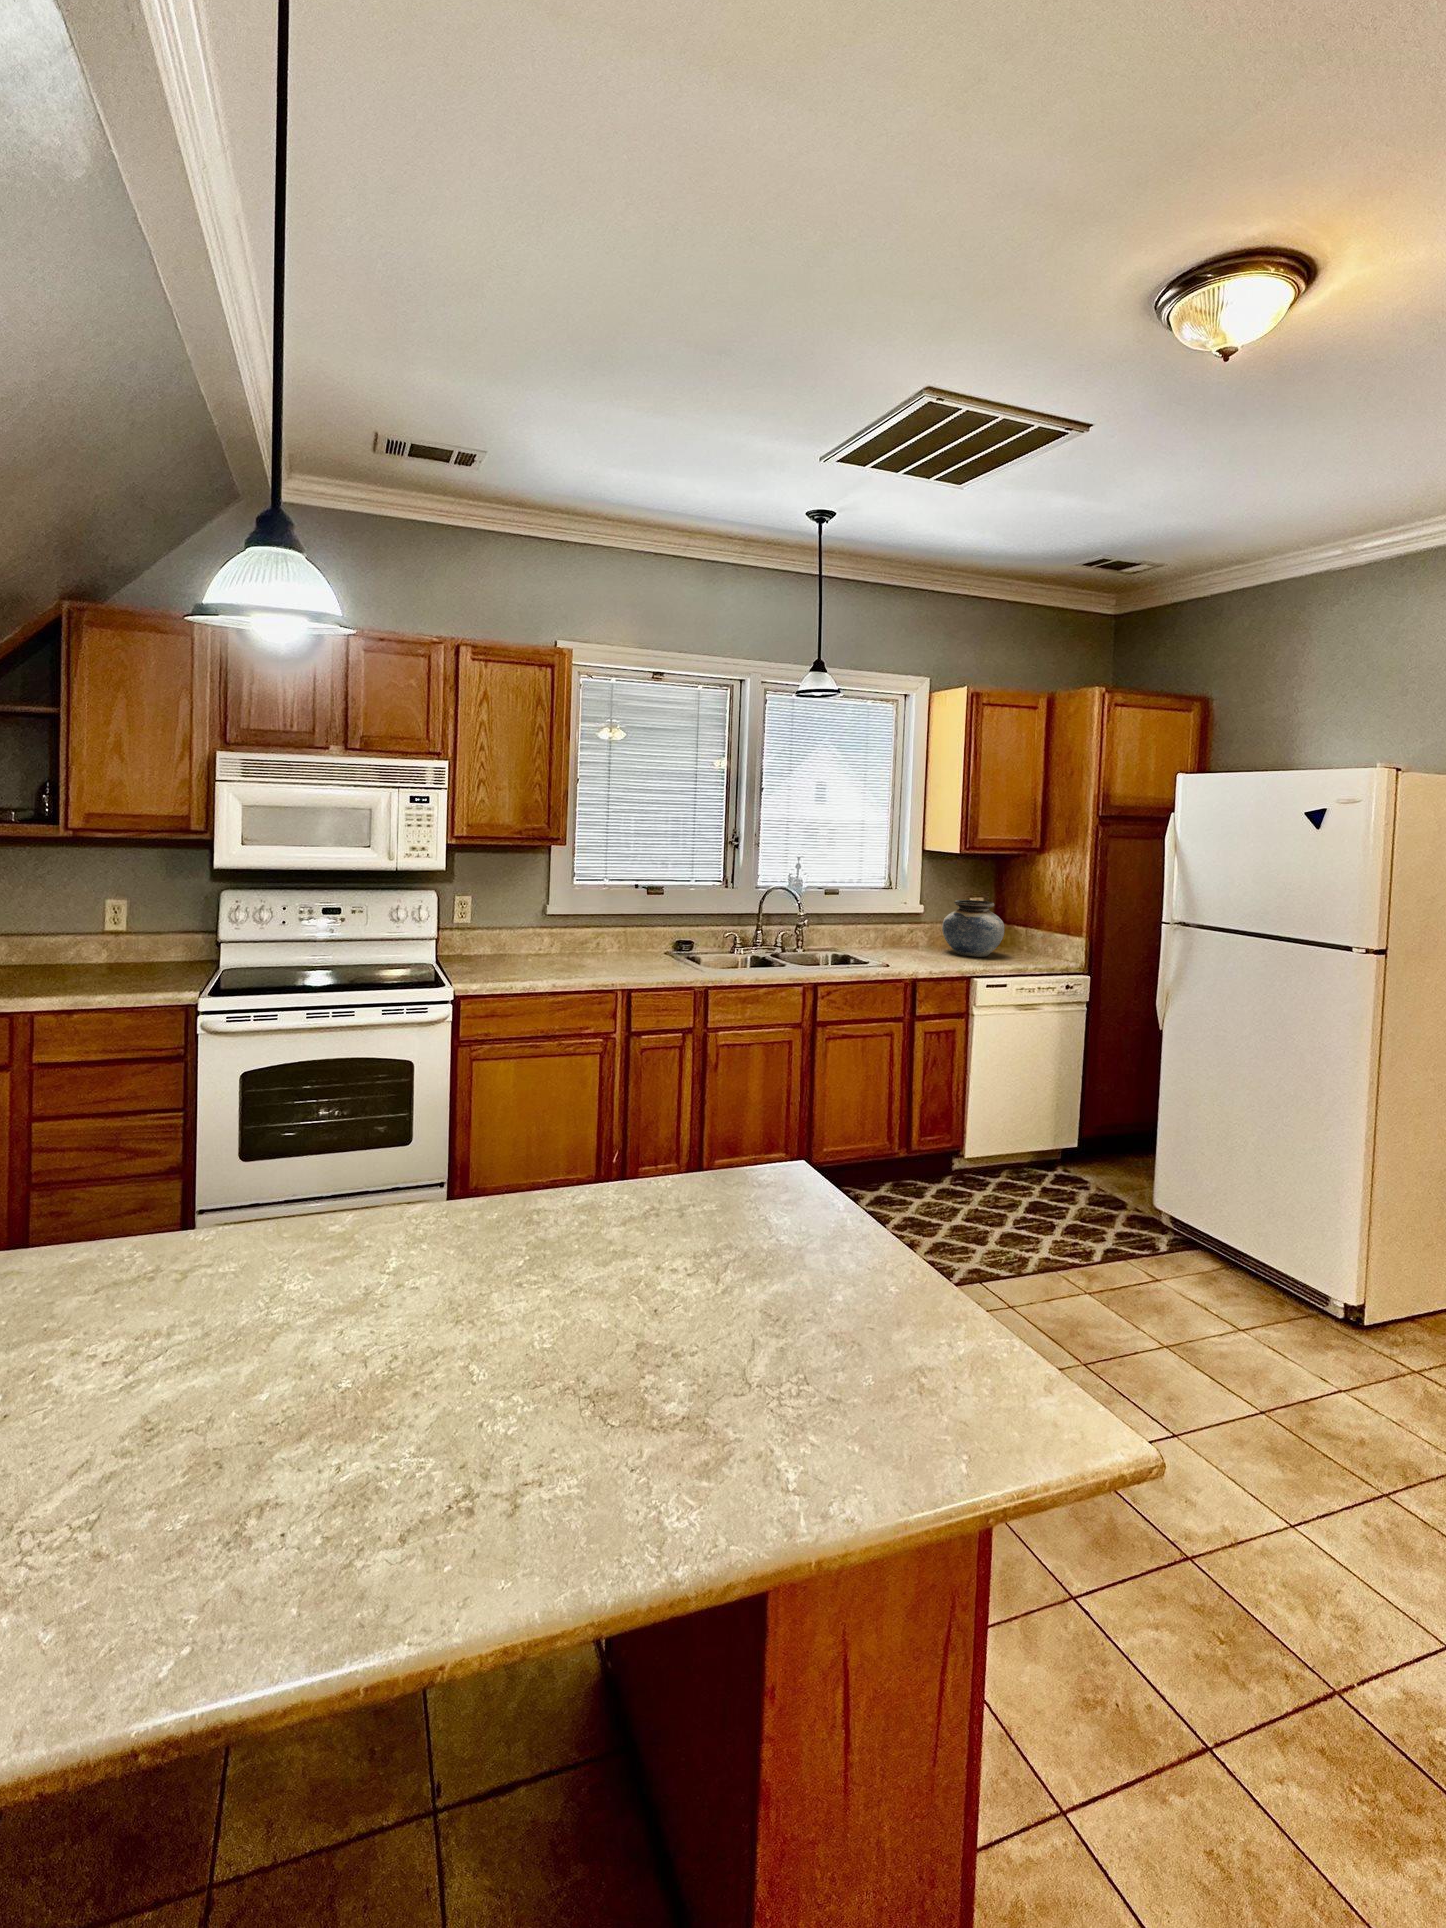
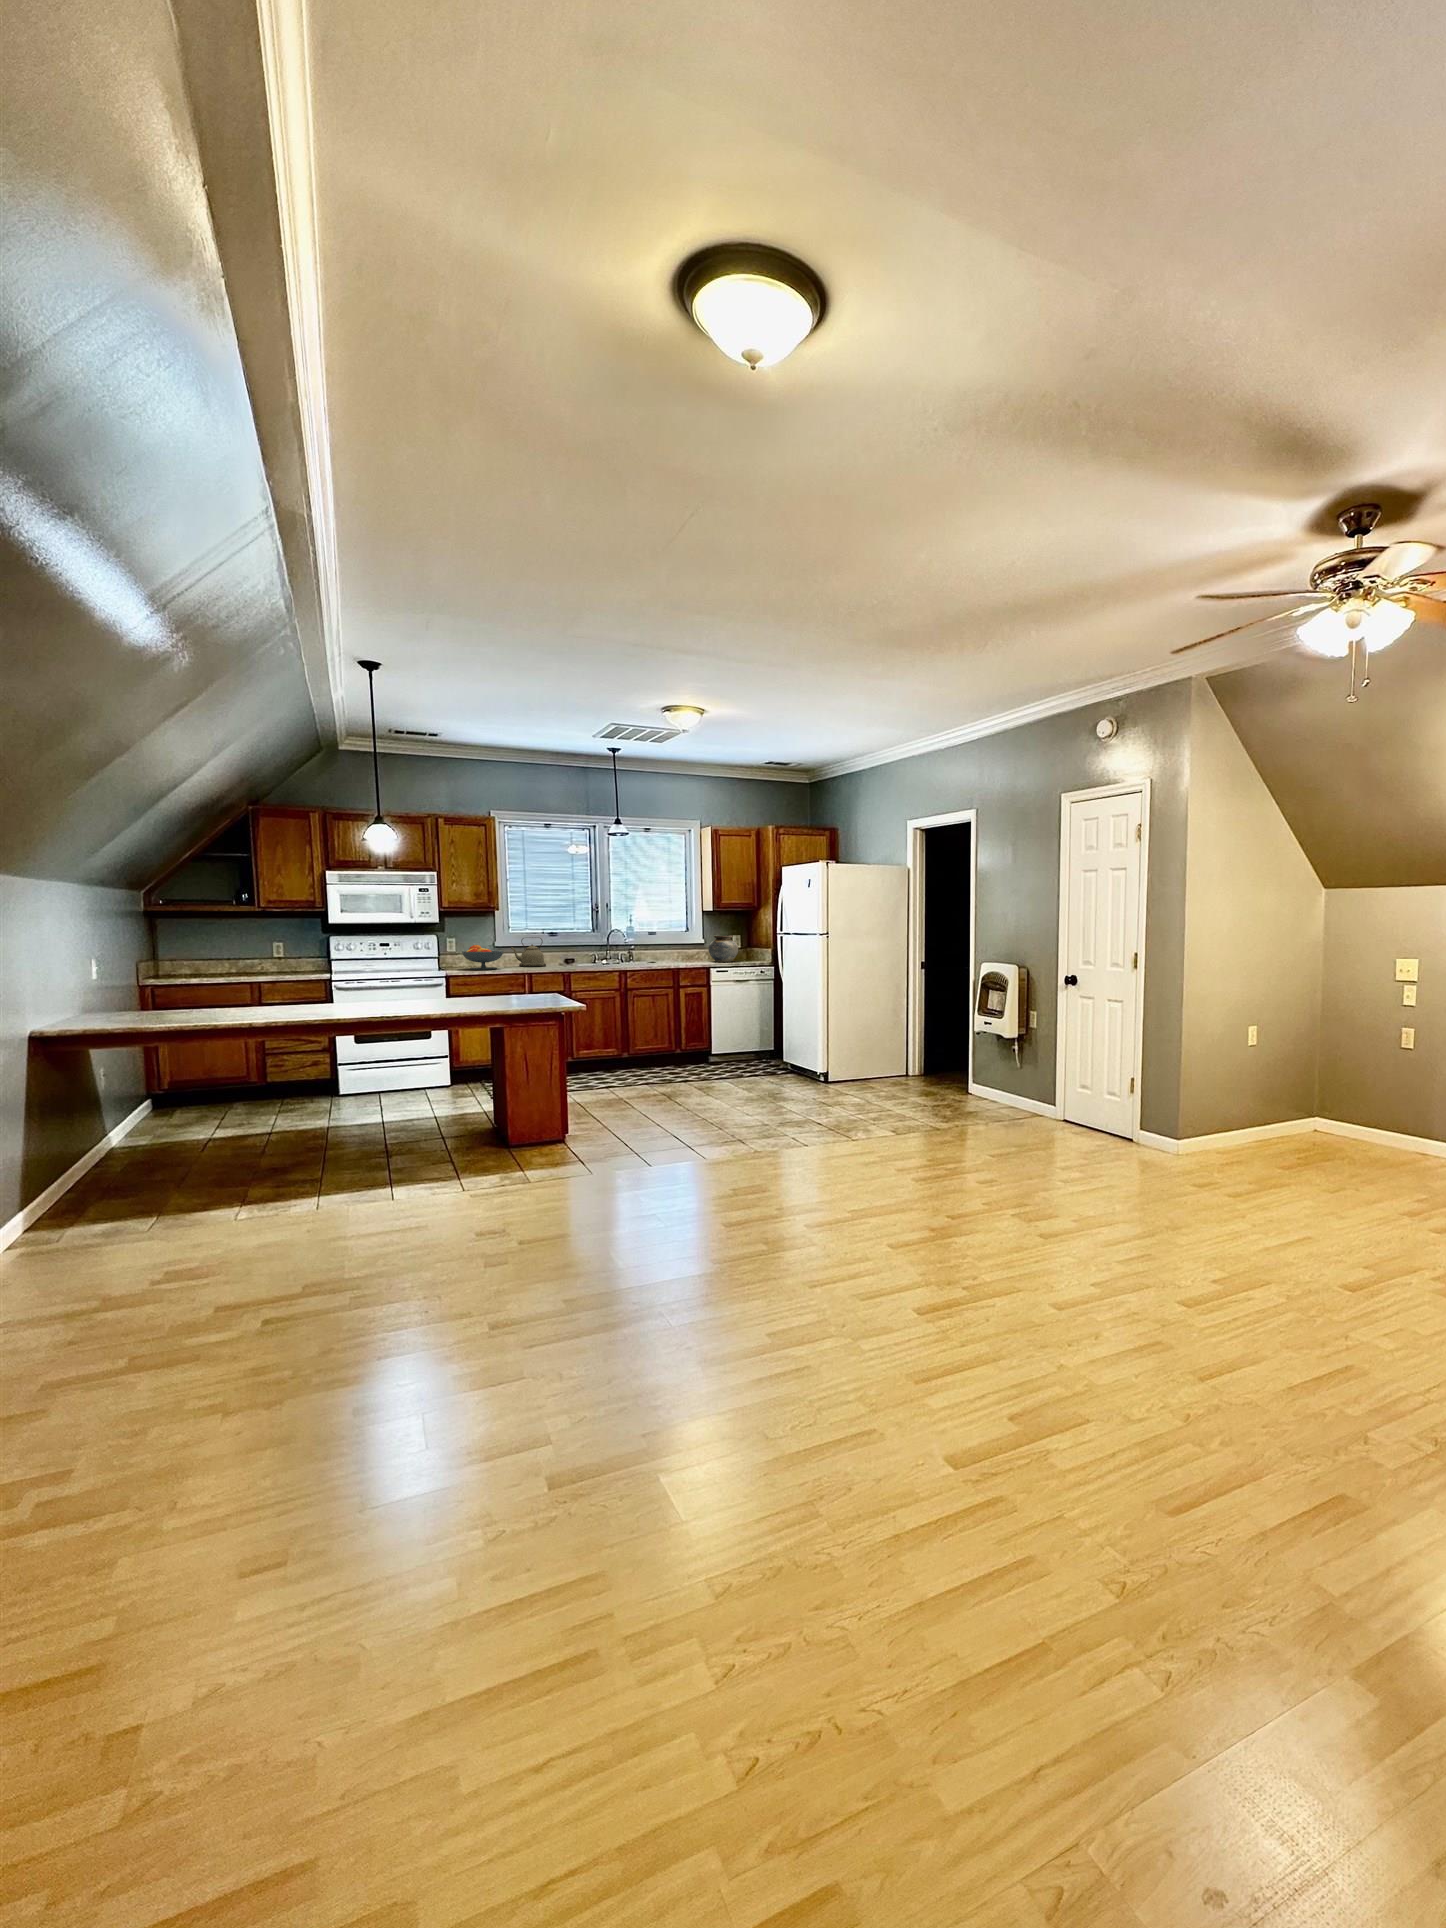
kettle: none [579,900,645,964] -> present [511,938,546,967]
fruit bowl: none [487,917,572,976] -> present [462,945,503,970]

